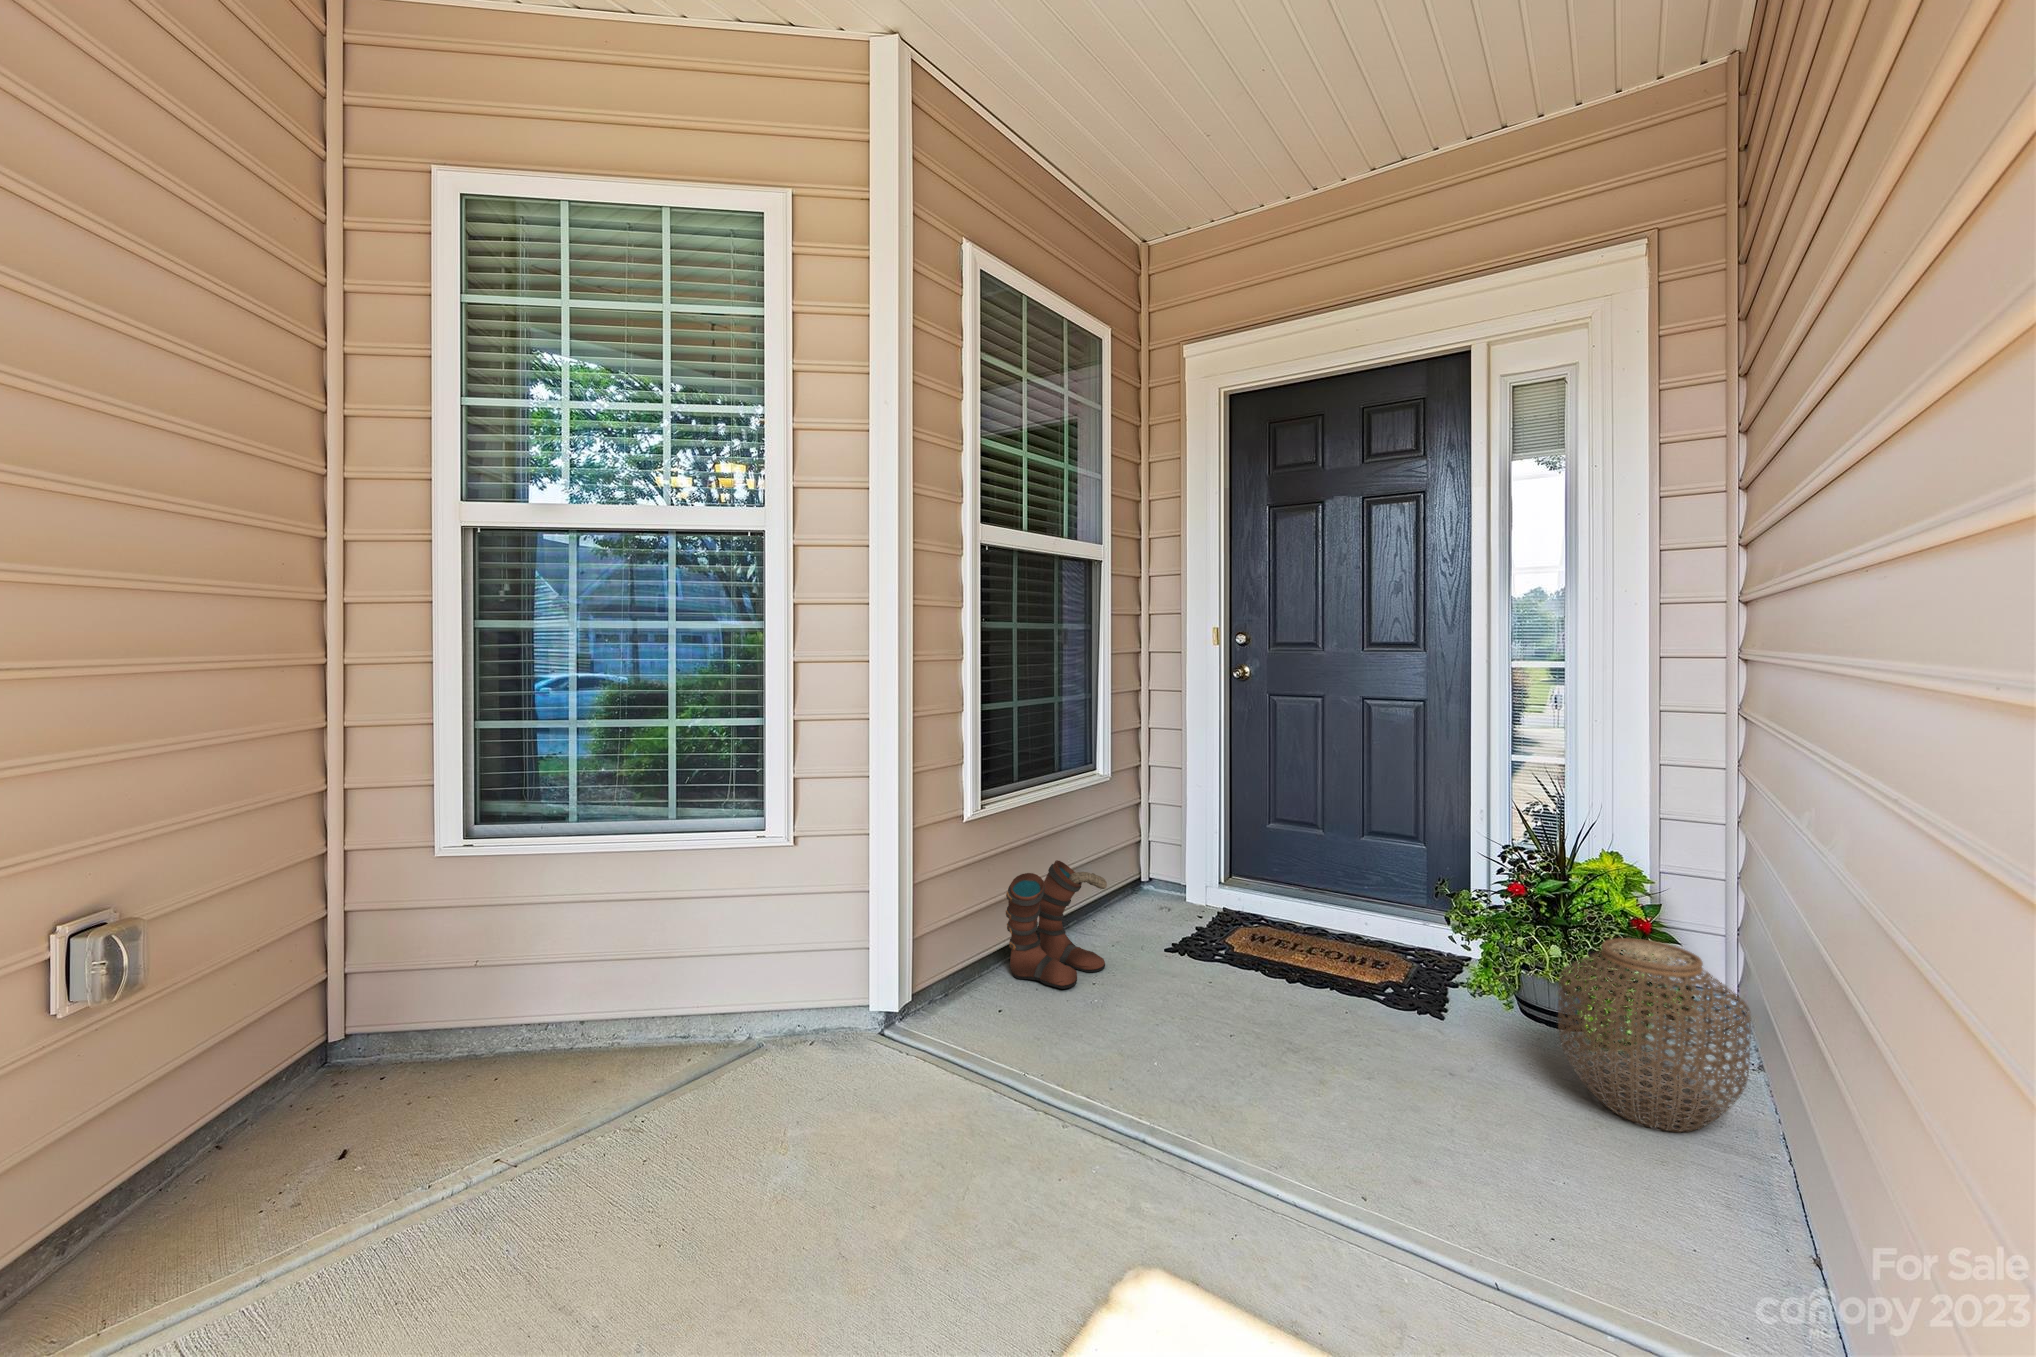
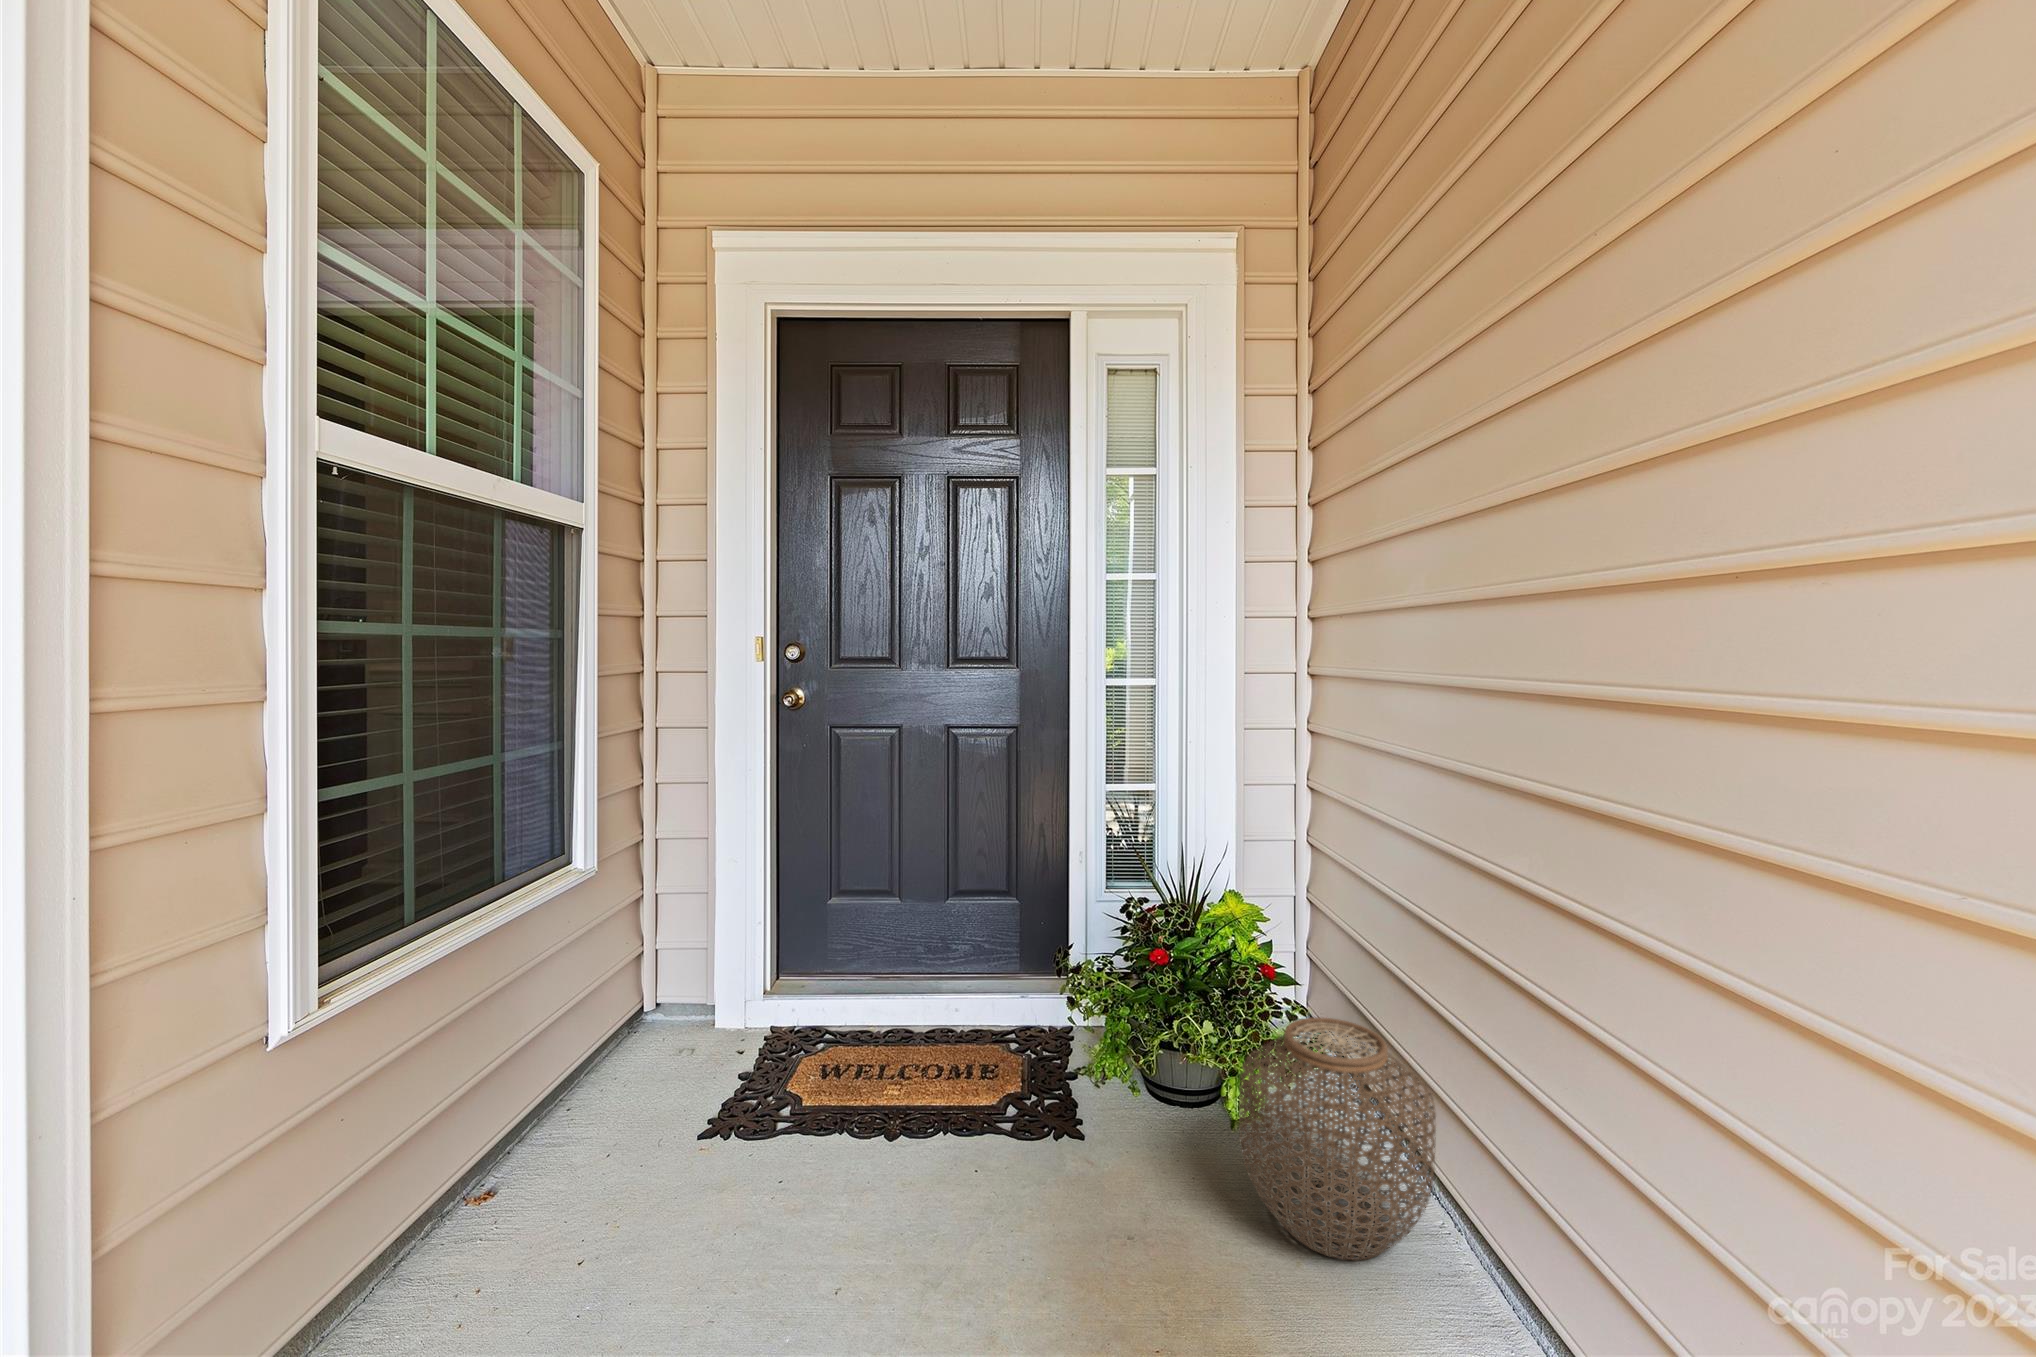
boots: present [1006,860,1107,989] -> none [384,1041,598,1304]

